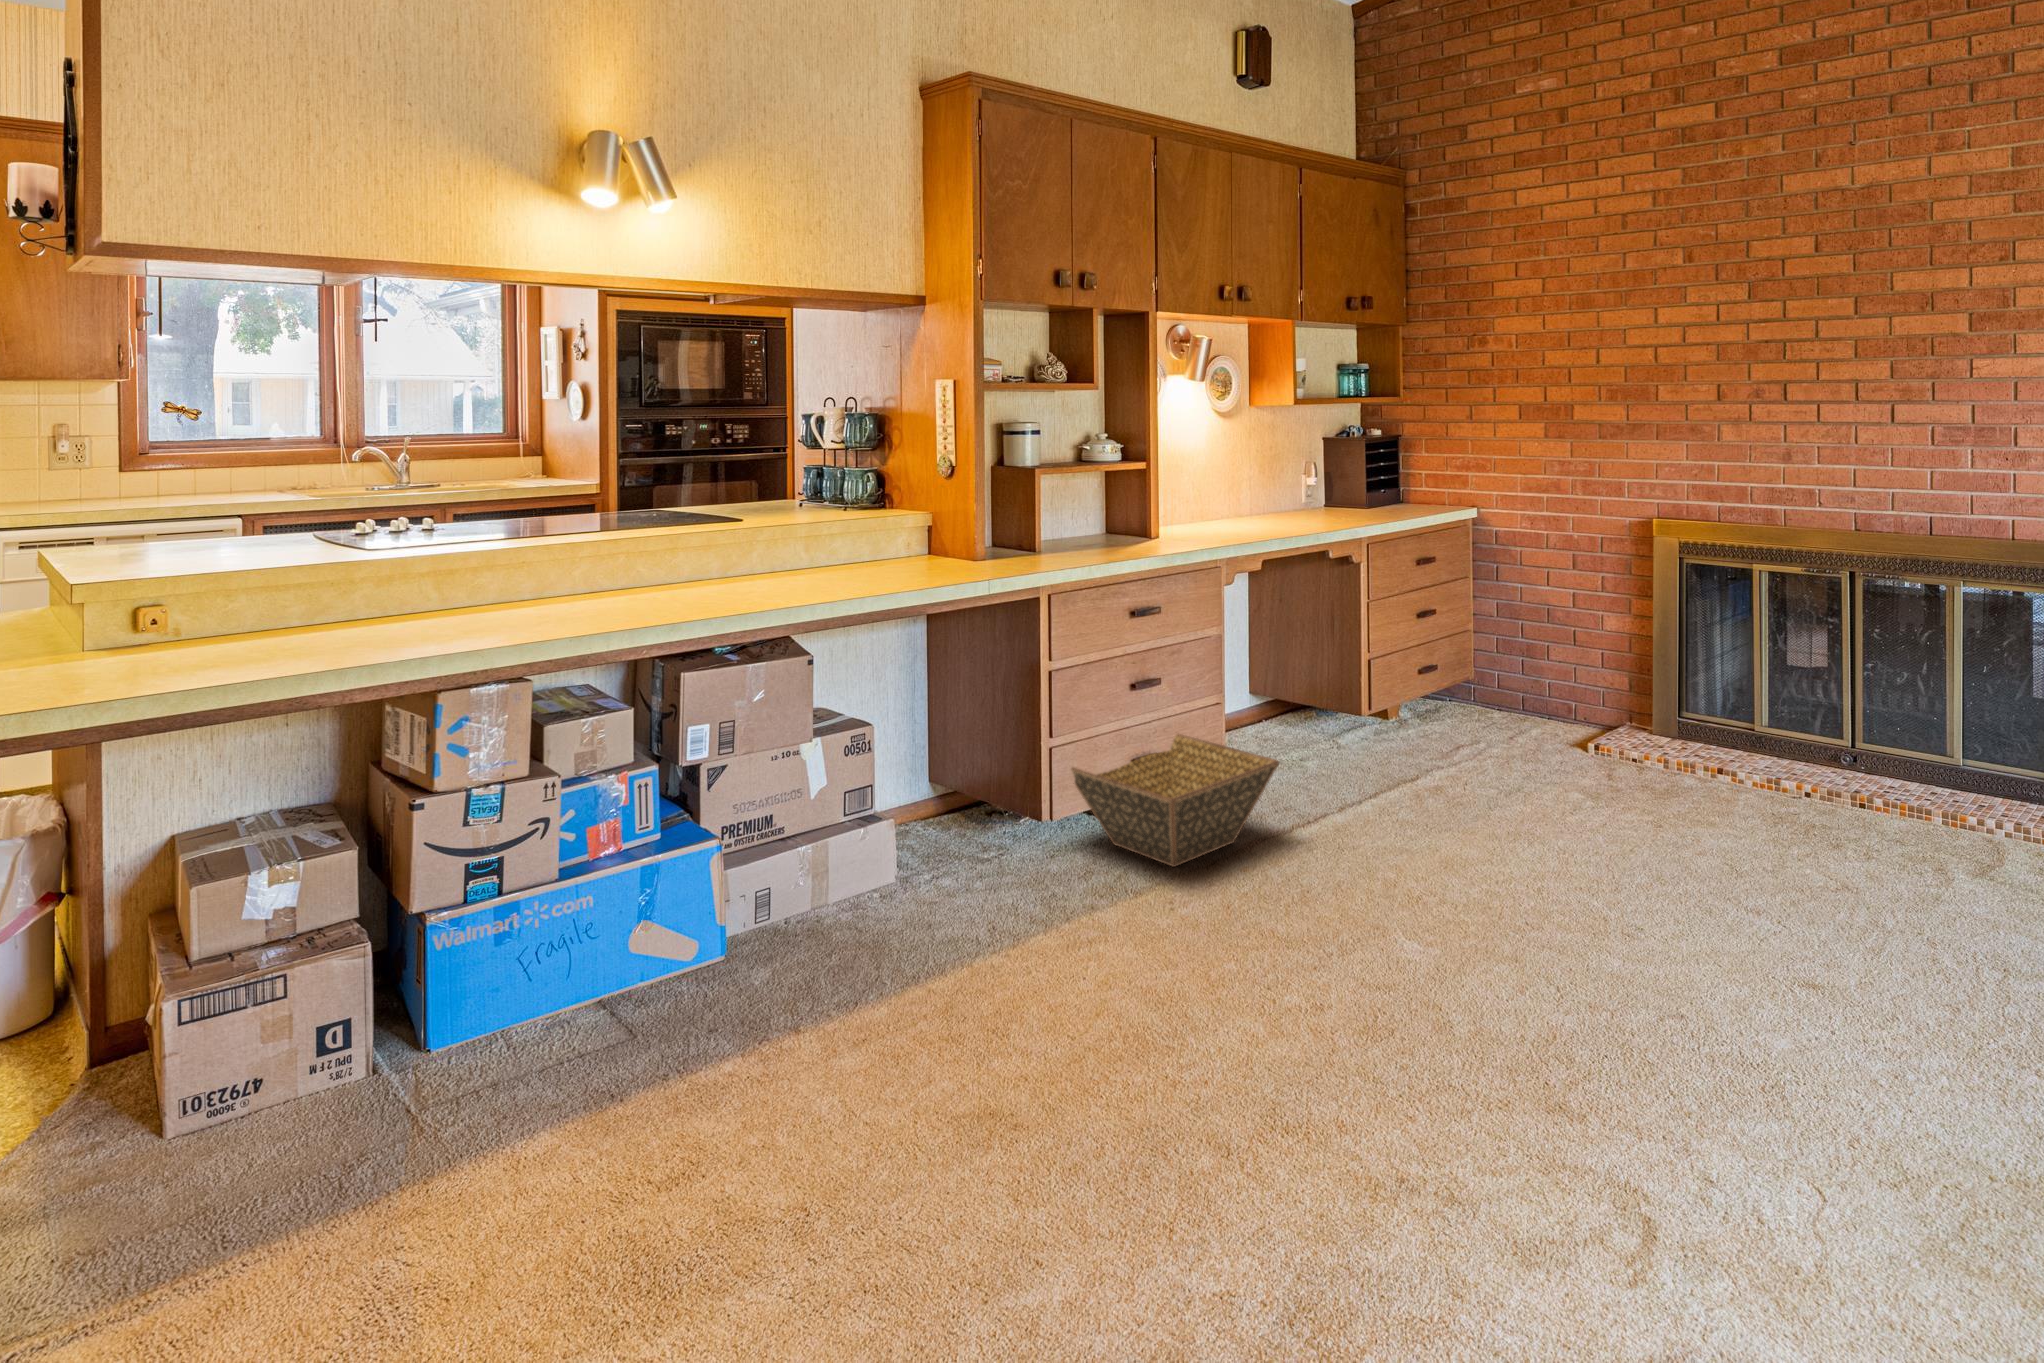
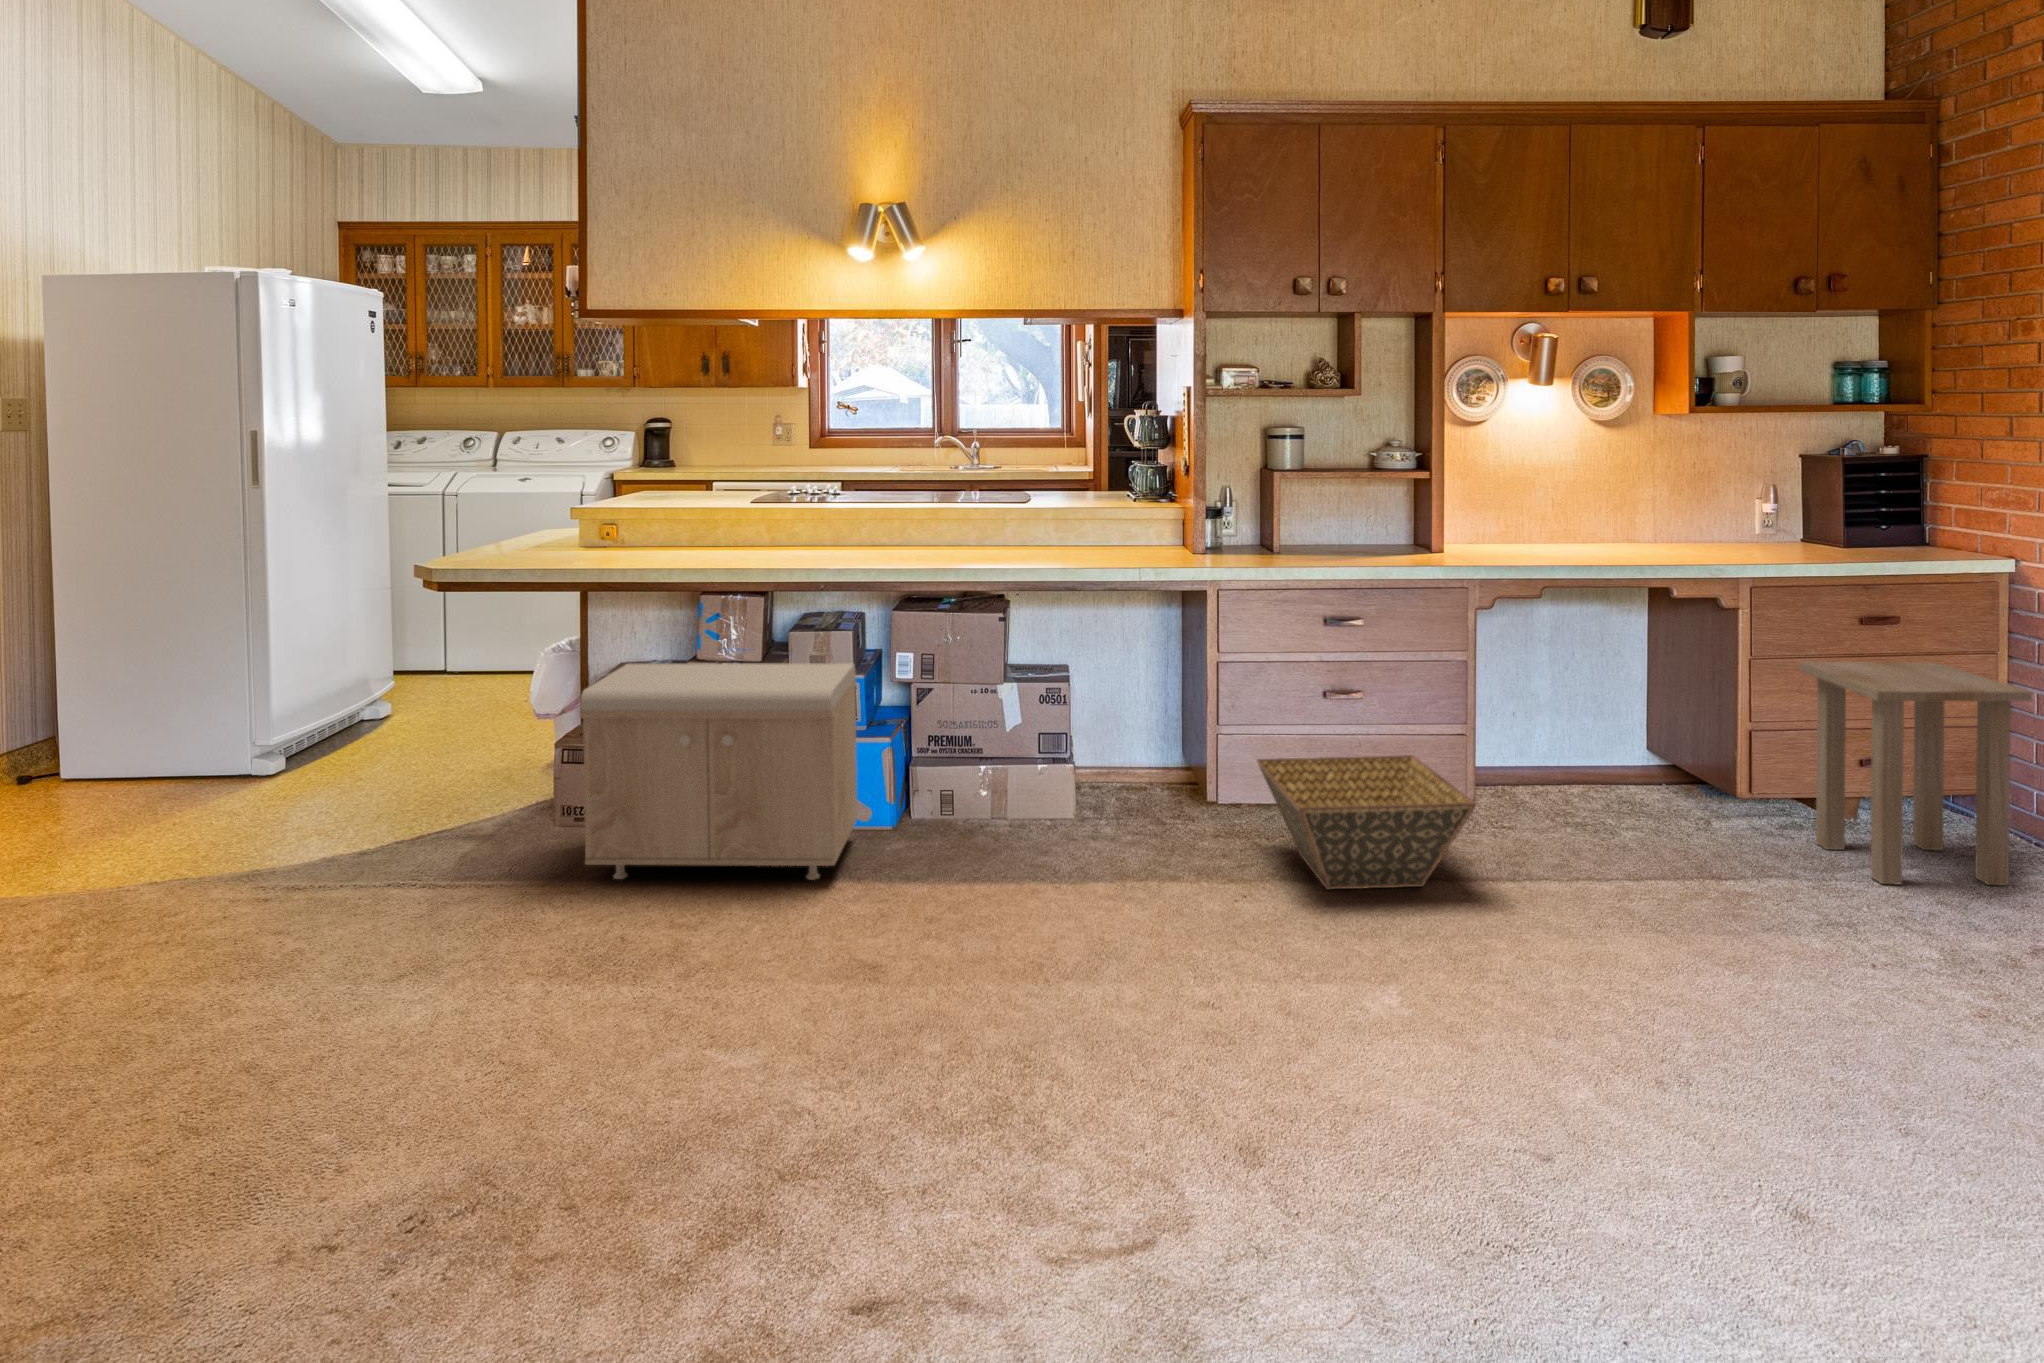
side table: none [1389,587,1541,755] -> present [1799,662,2032,885]
storage bench: none [374,757,740,1103] -> present [580,663,857,880]

